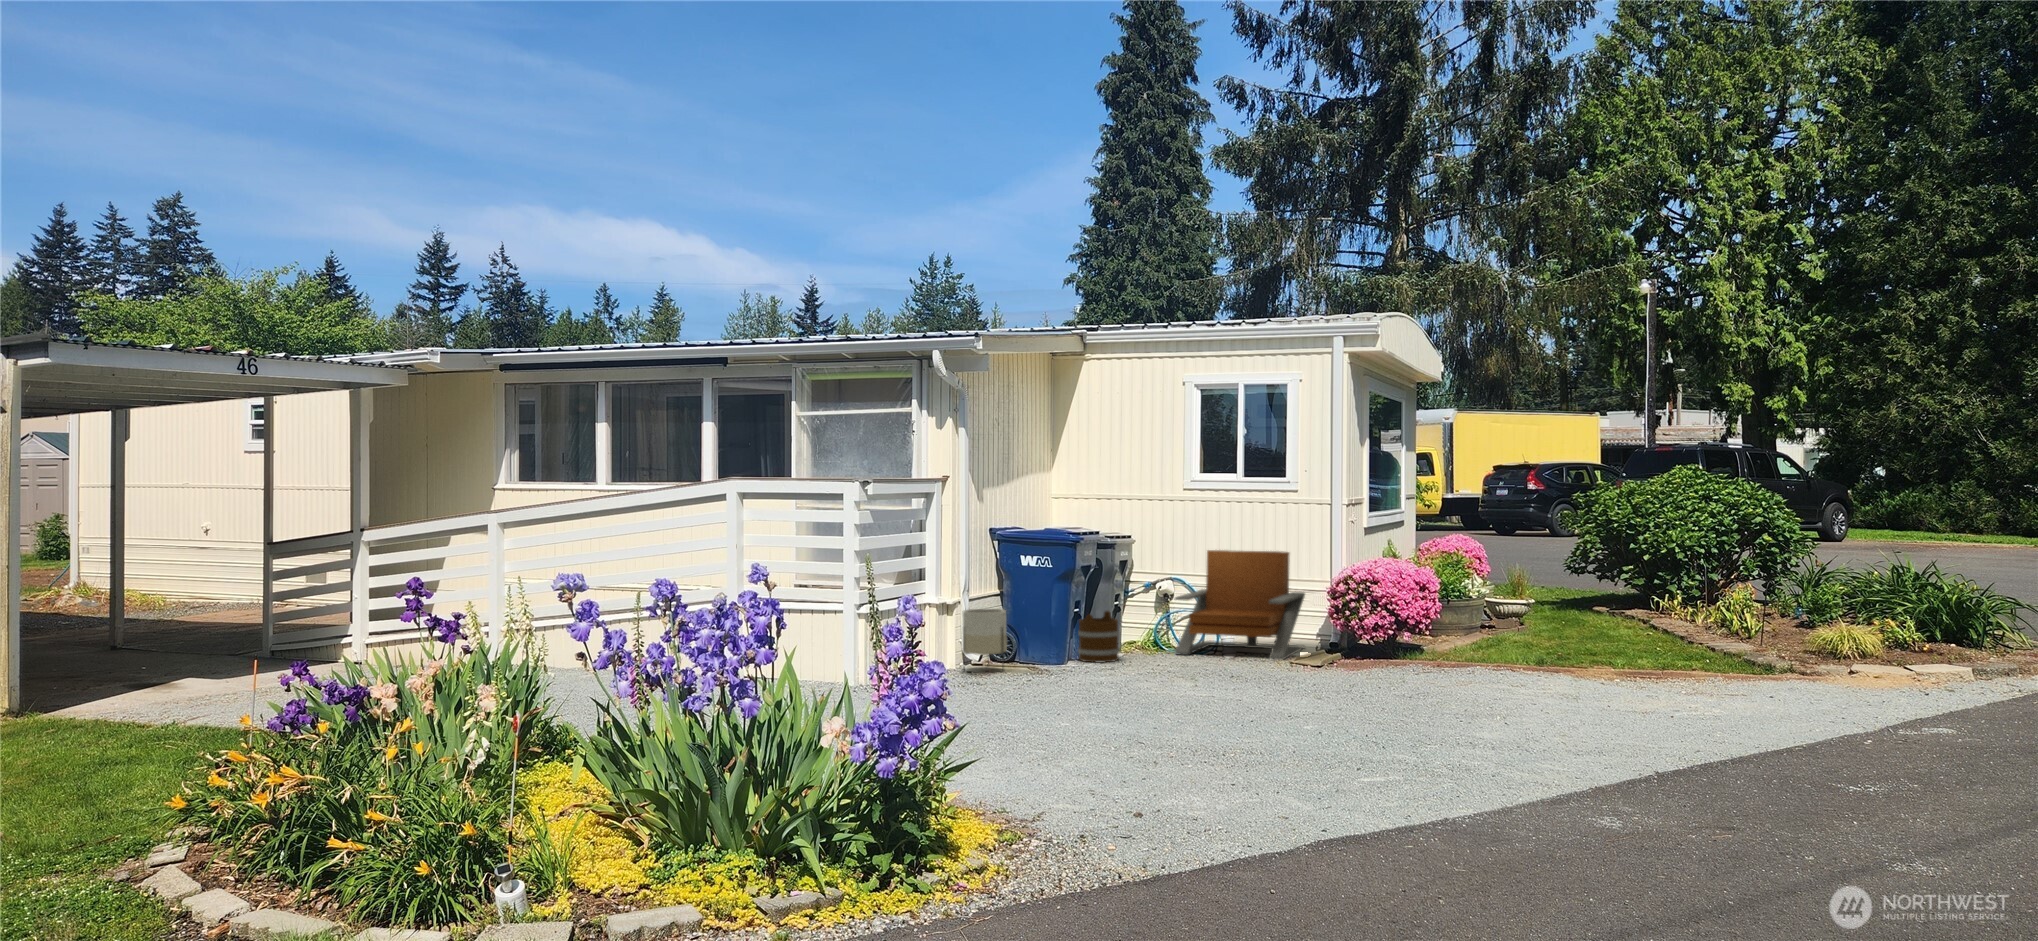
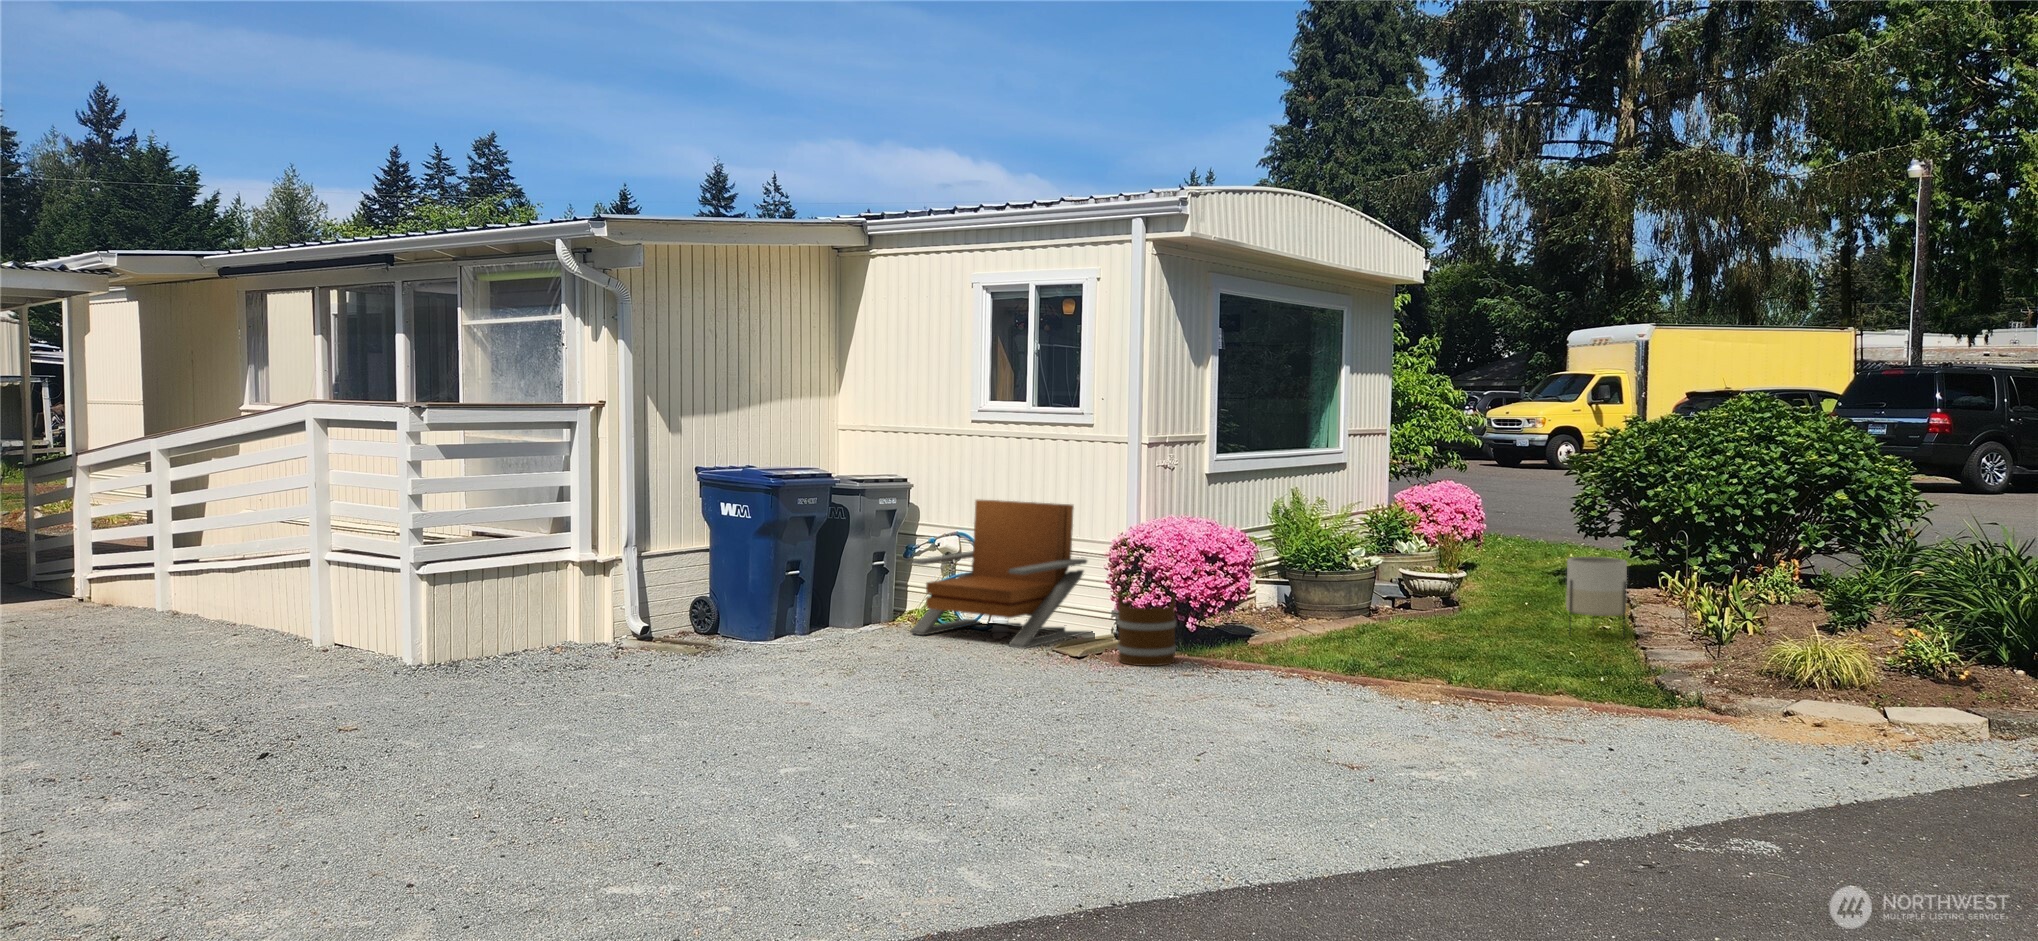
planter: present [963,608,1007,666] -> present [1566,557,1627,636]
bucket: present [1078,611,1119,662] -> present [1117,593,1176,666]

